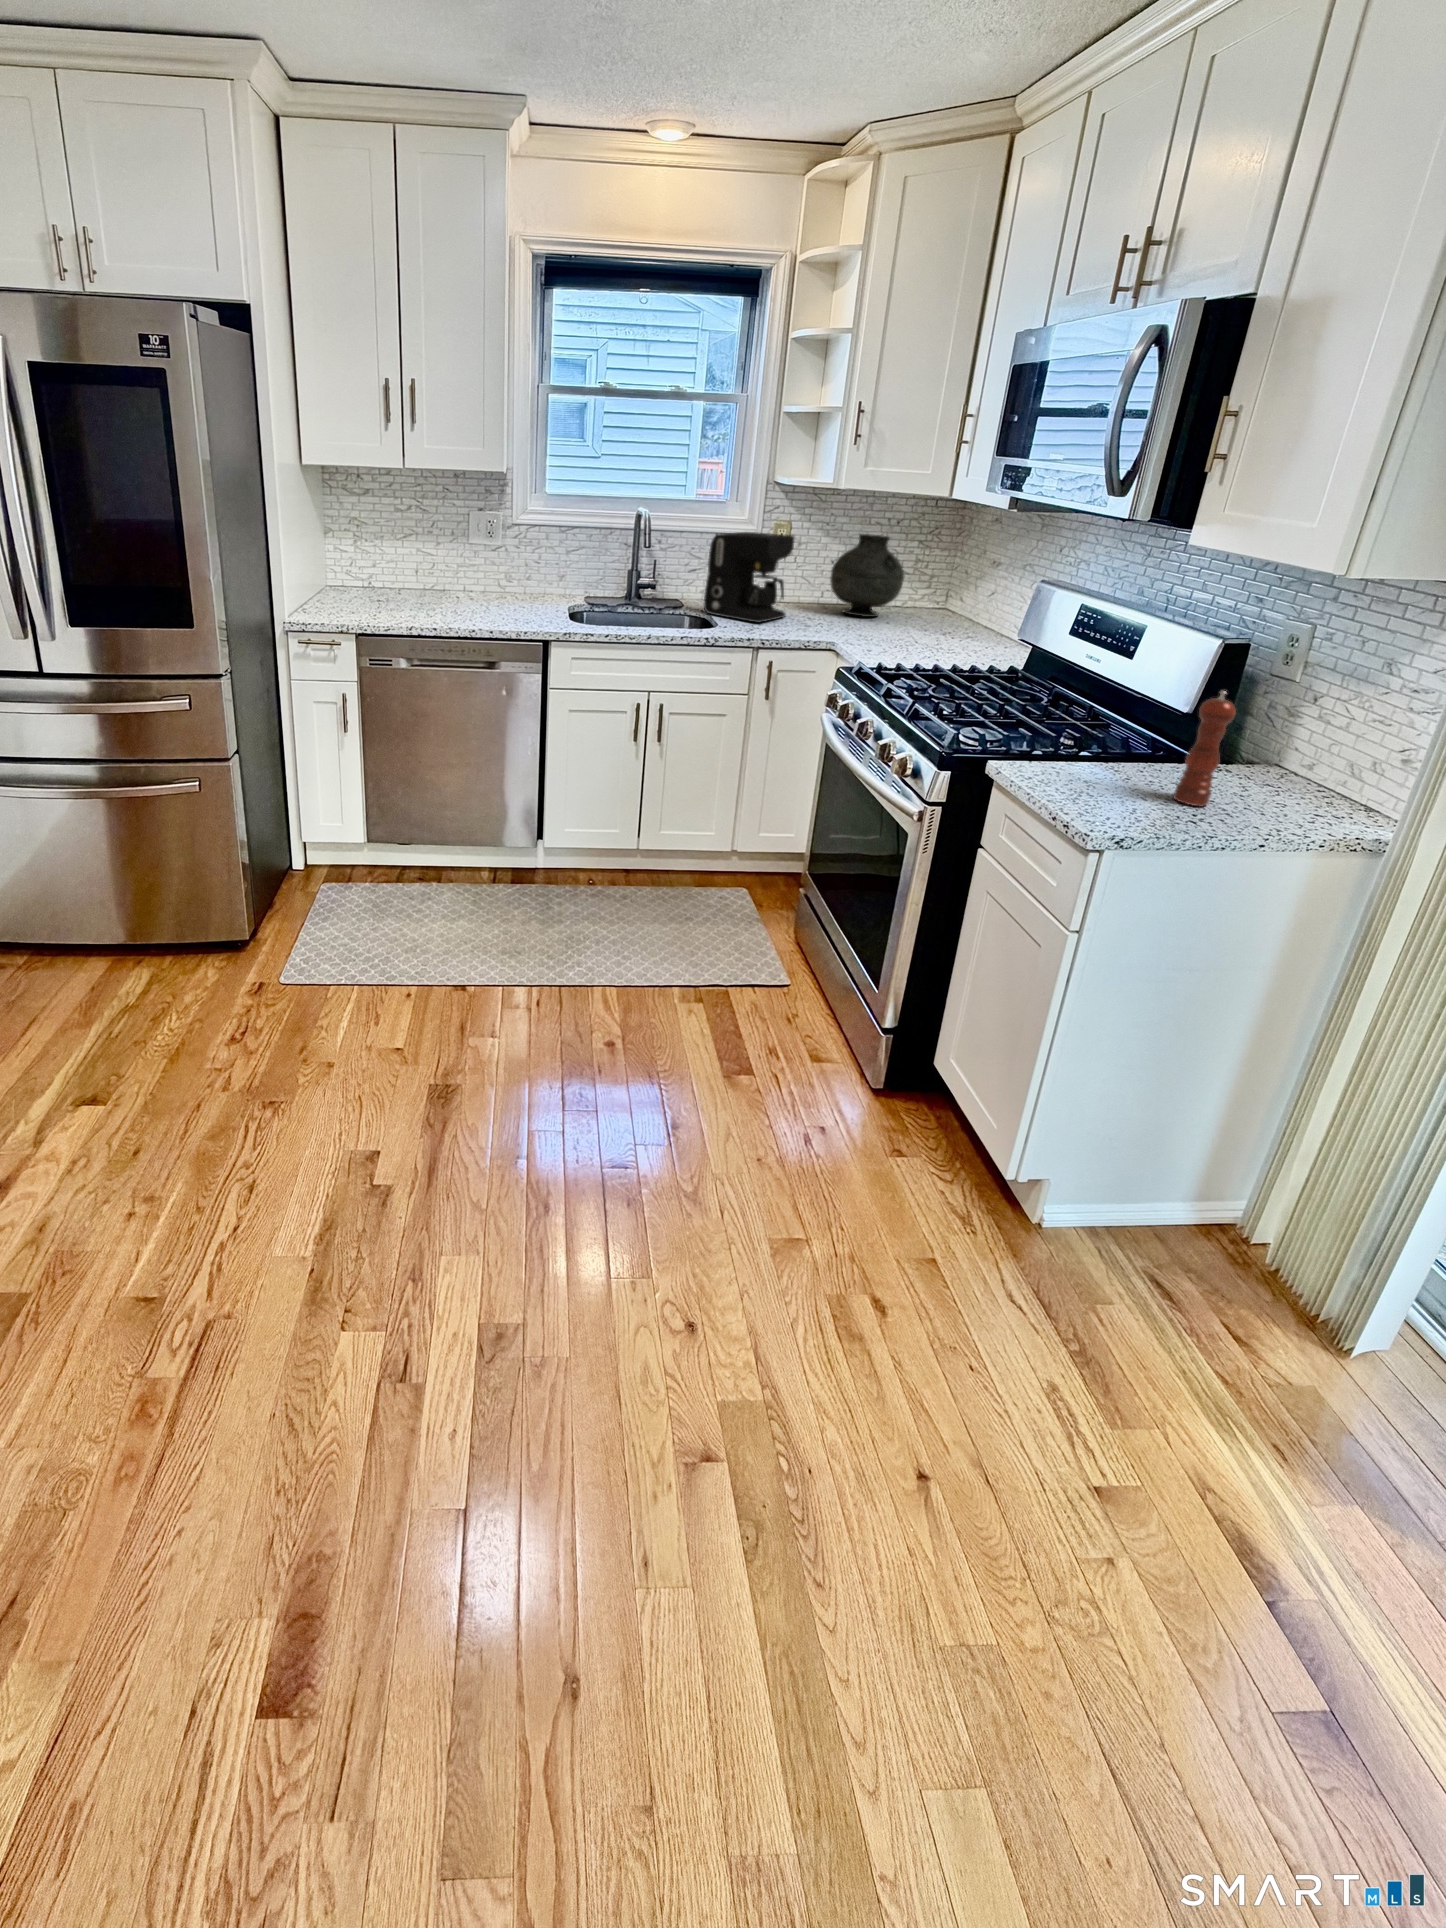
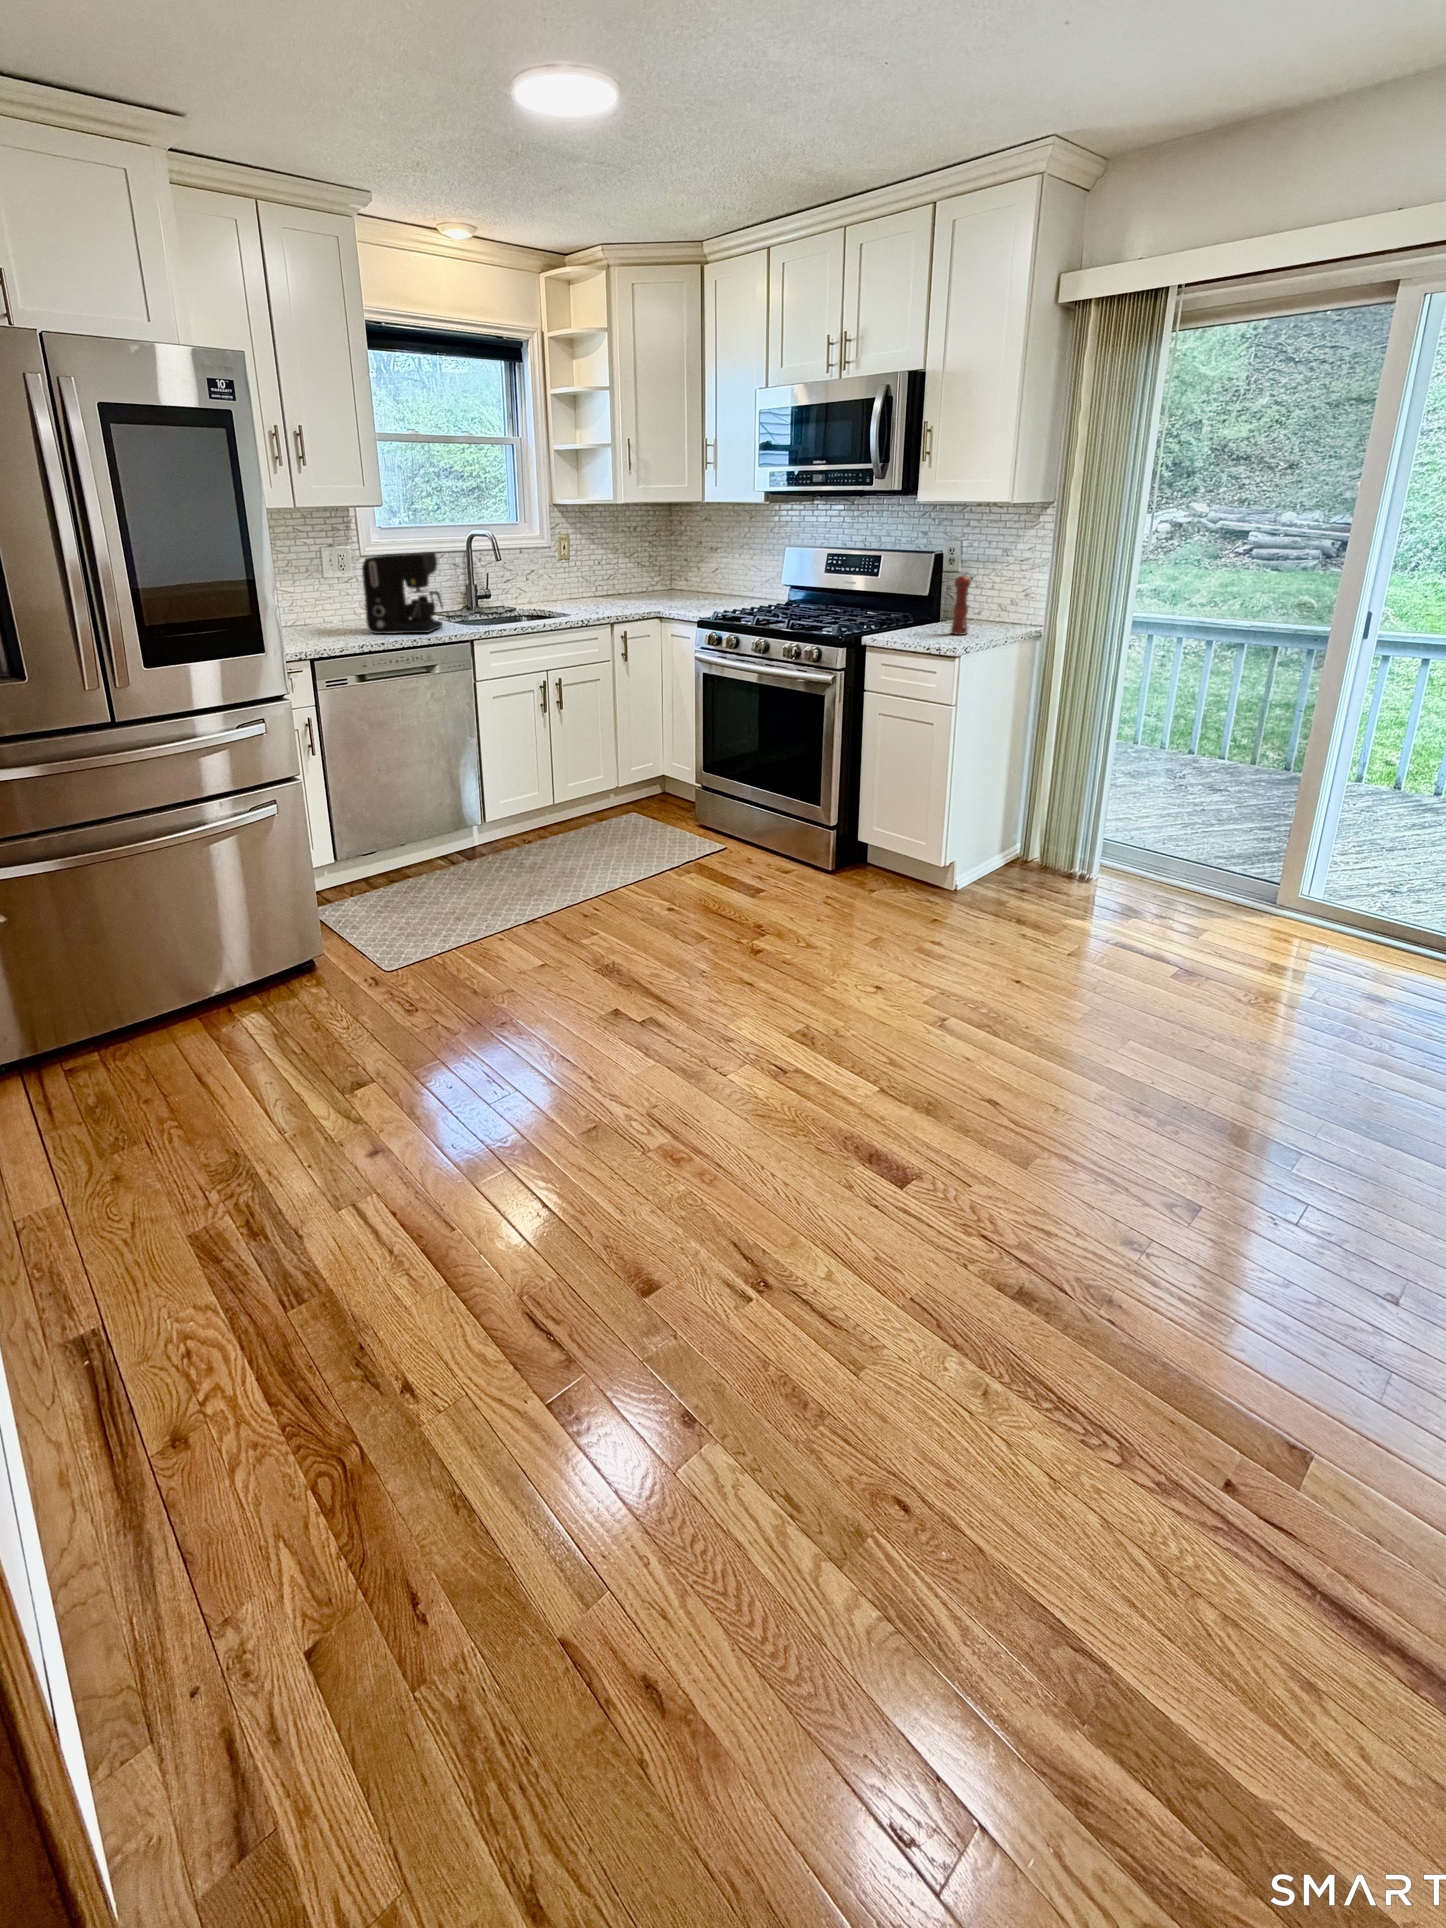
coffee maker: present [704,532,794,623] -> present [362,552,443,634]
vase: present [830,534,905,617] -> none [610,537,663,597]

